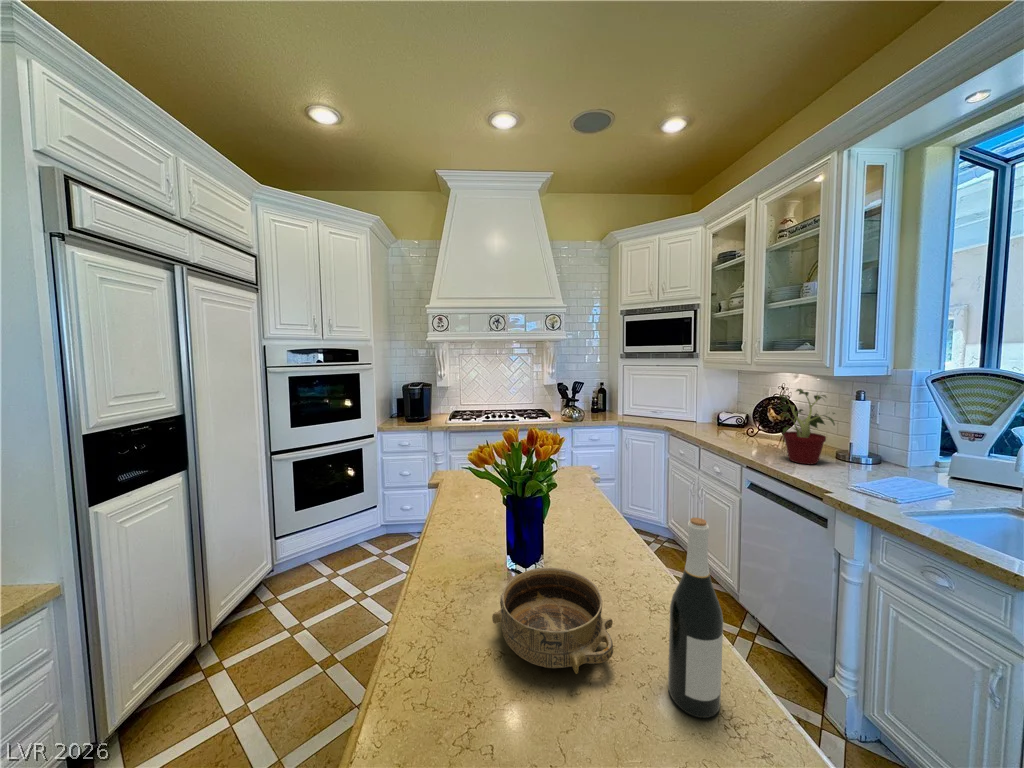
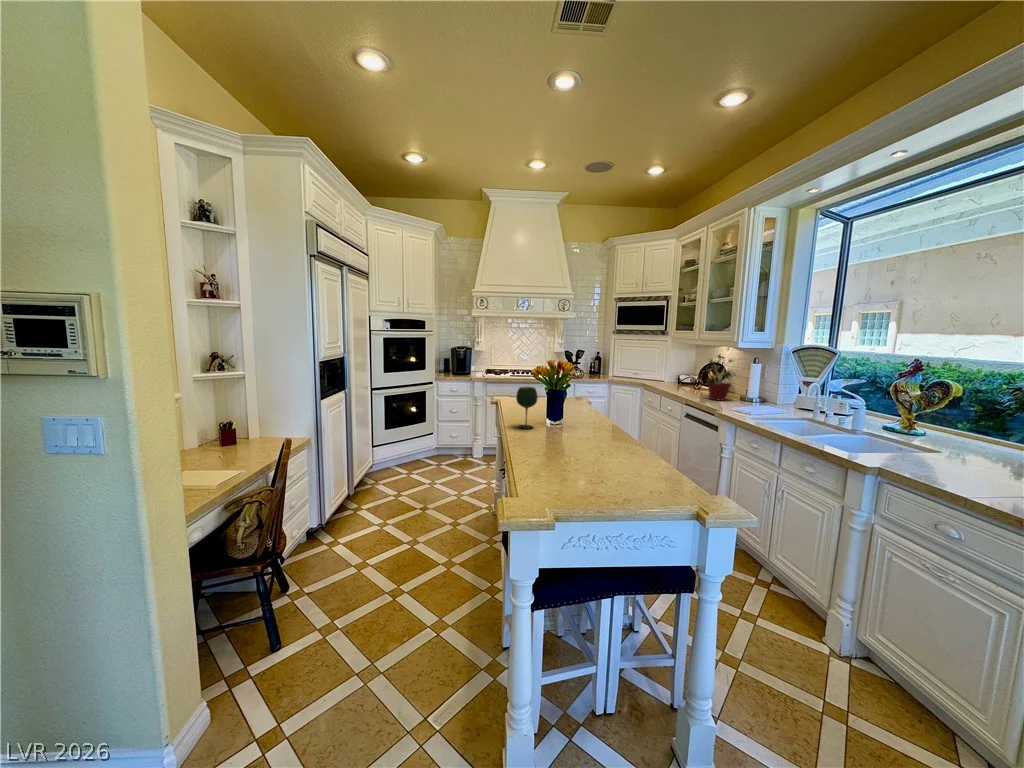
wine glass: none [438,488,486,588] -> present [516,387,538,429]
wine bottle: present [668,518,723,718] -> none [609,384,628,450]
ceramic bowl: present [492,567,613,674] -> none [544,415,591,442]

